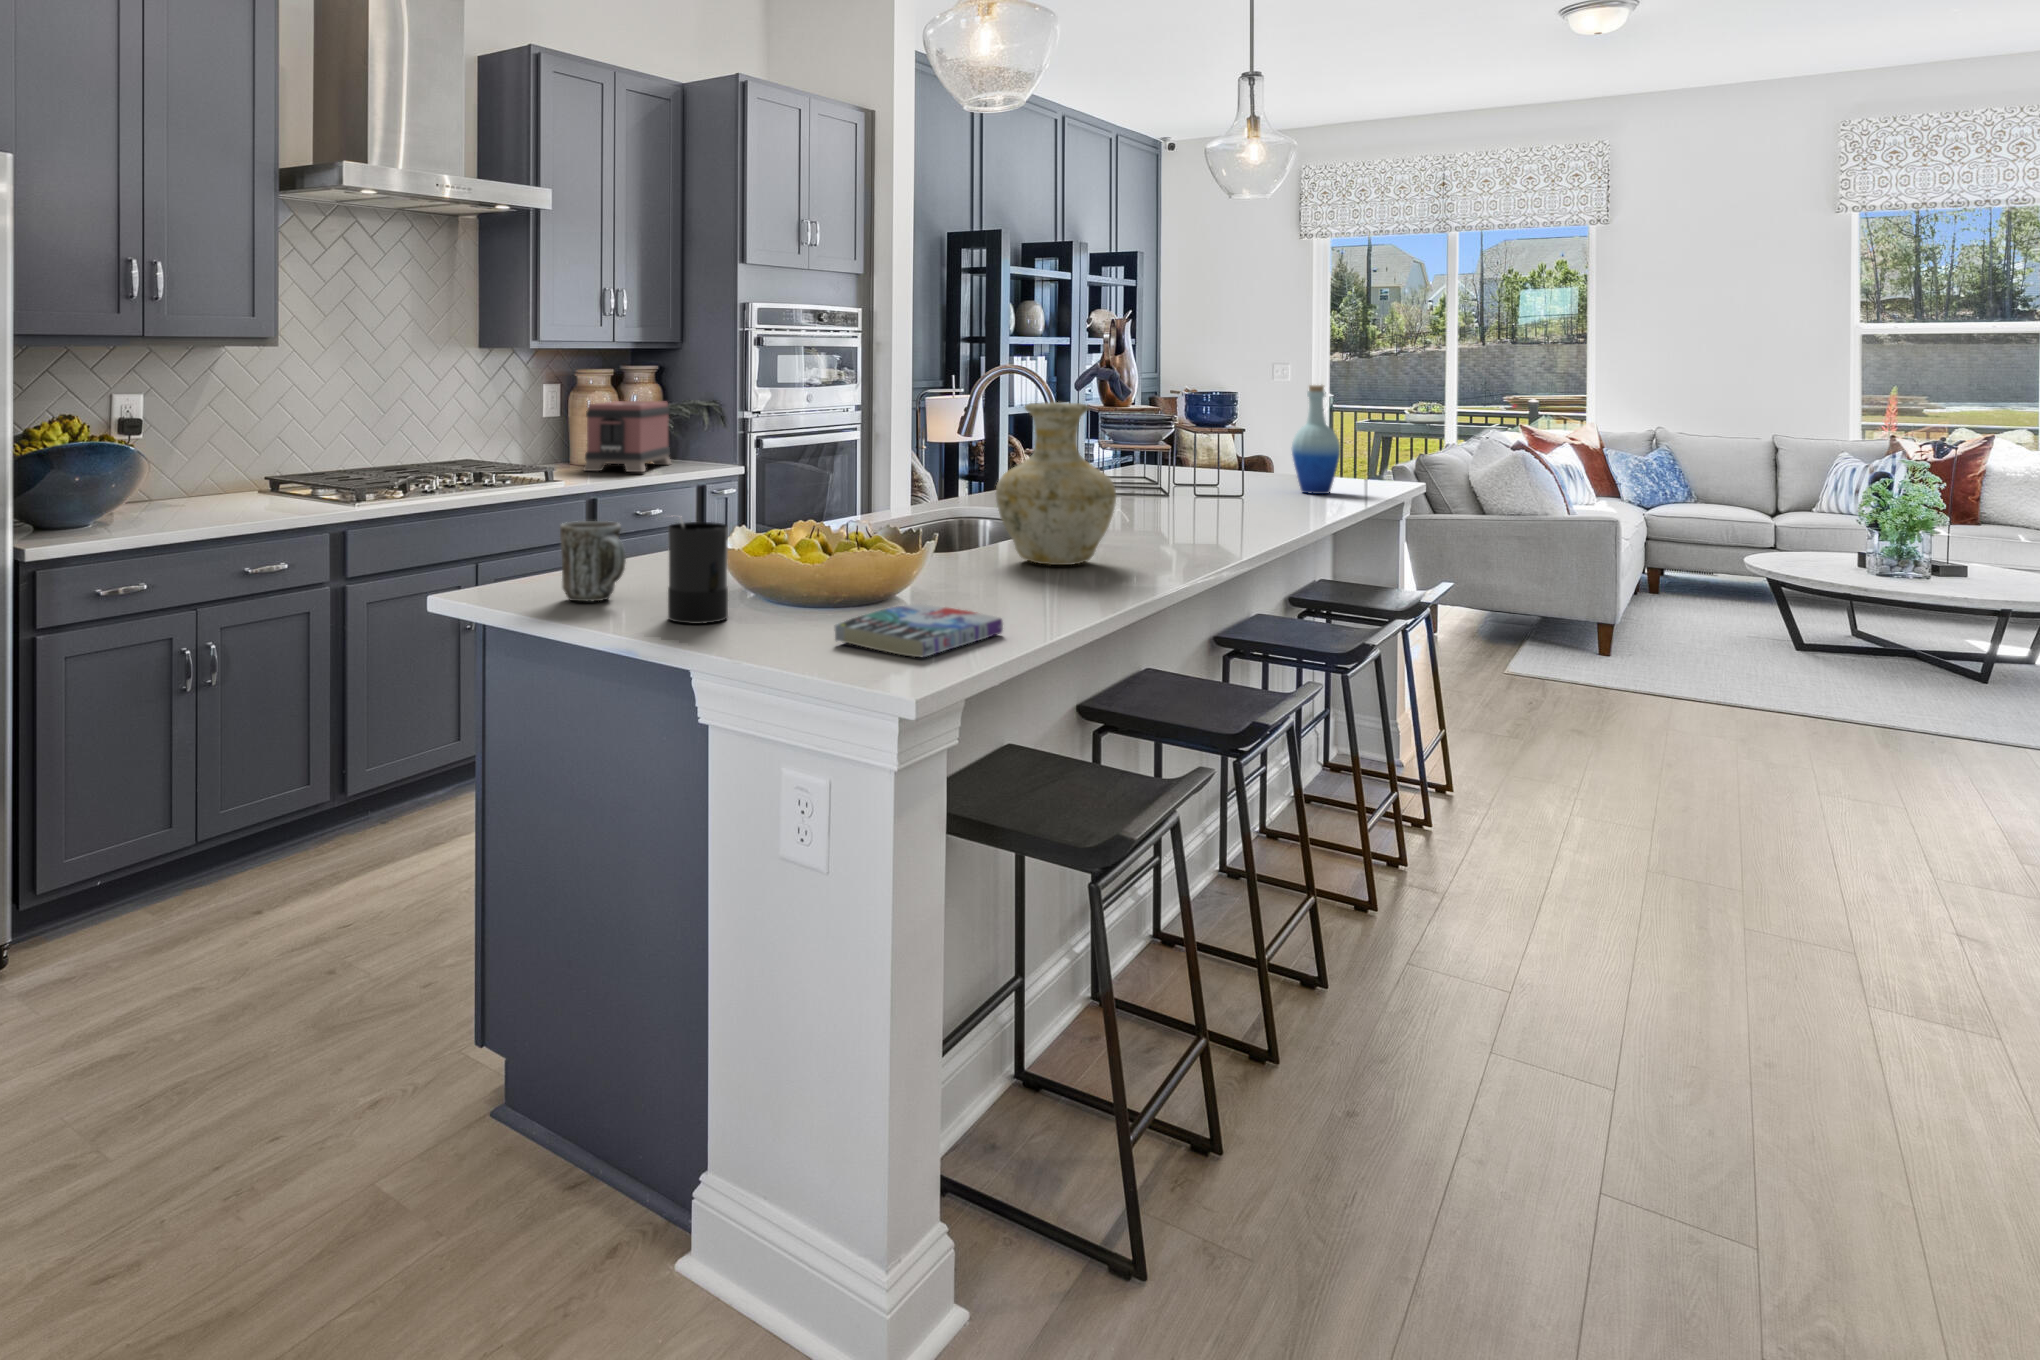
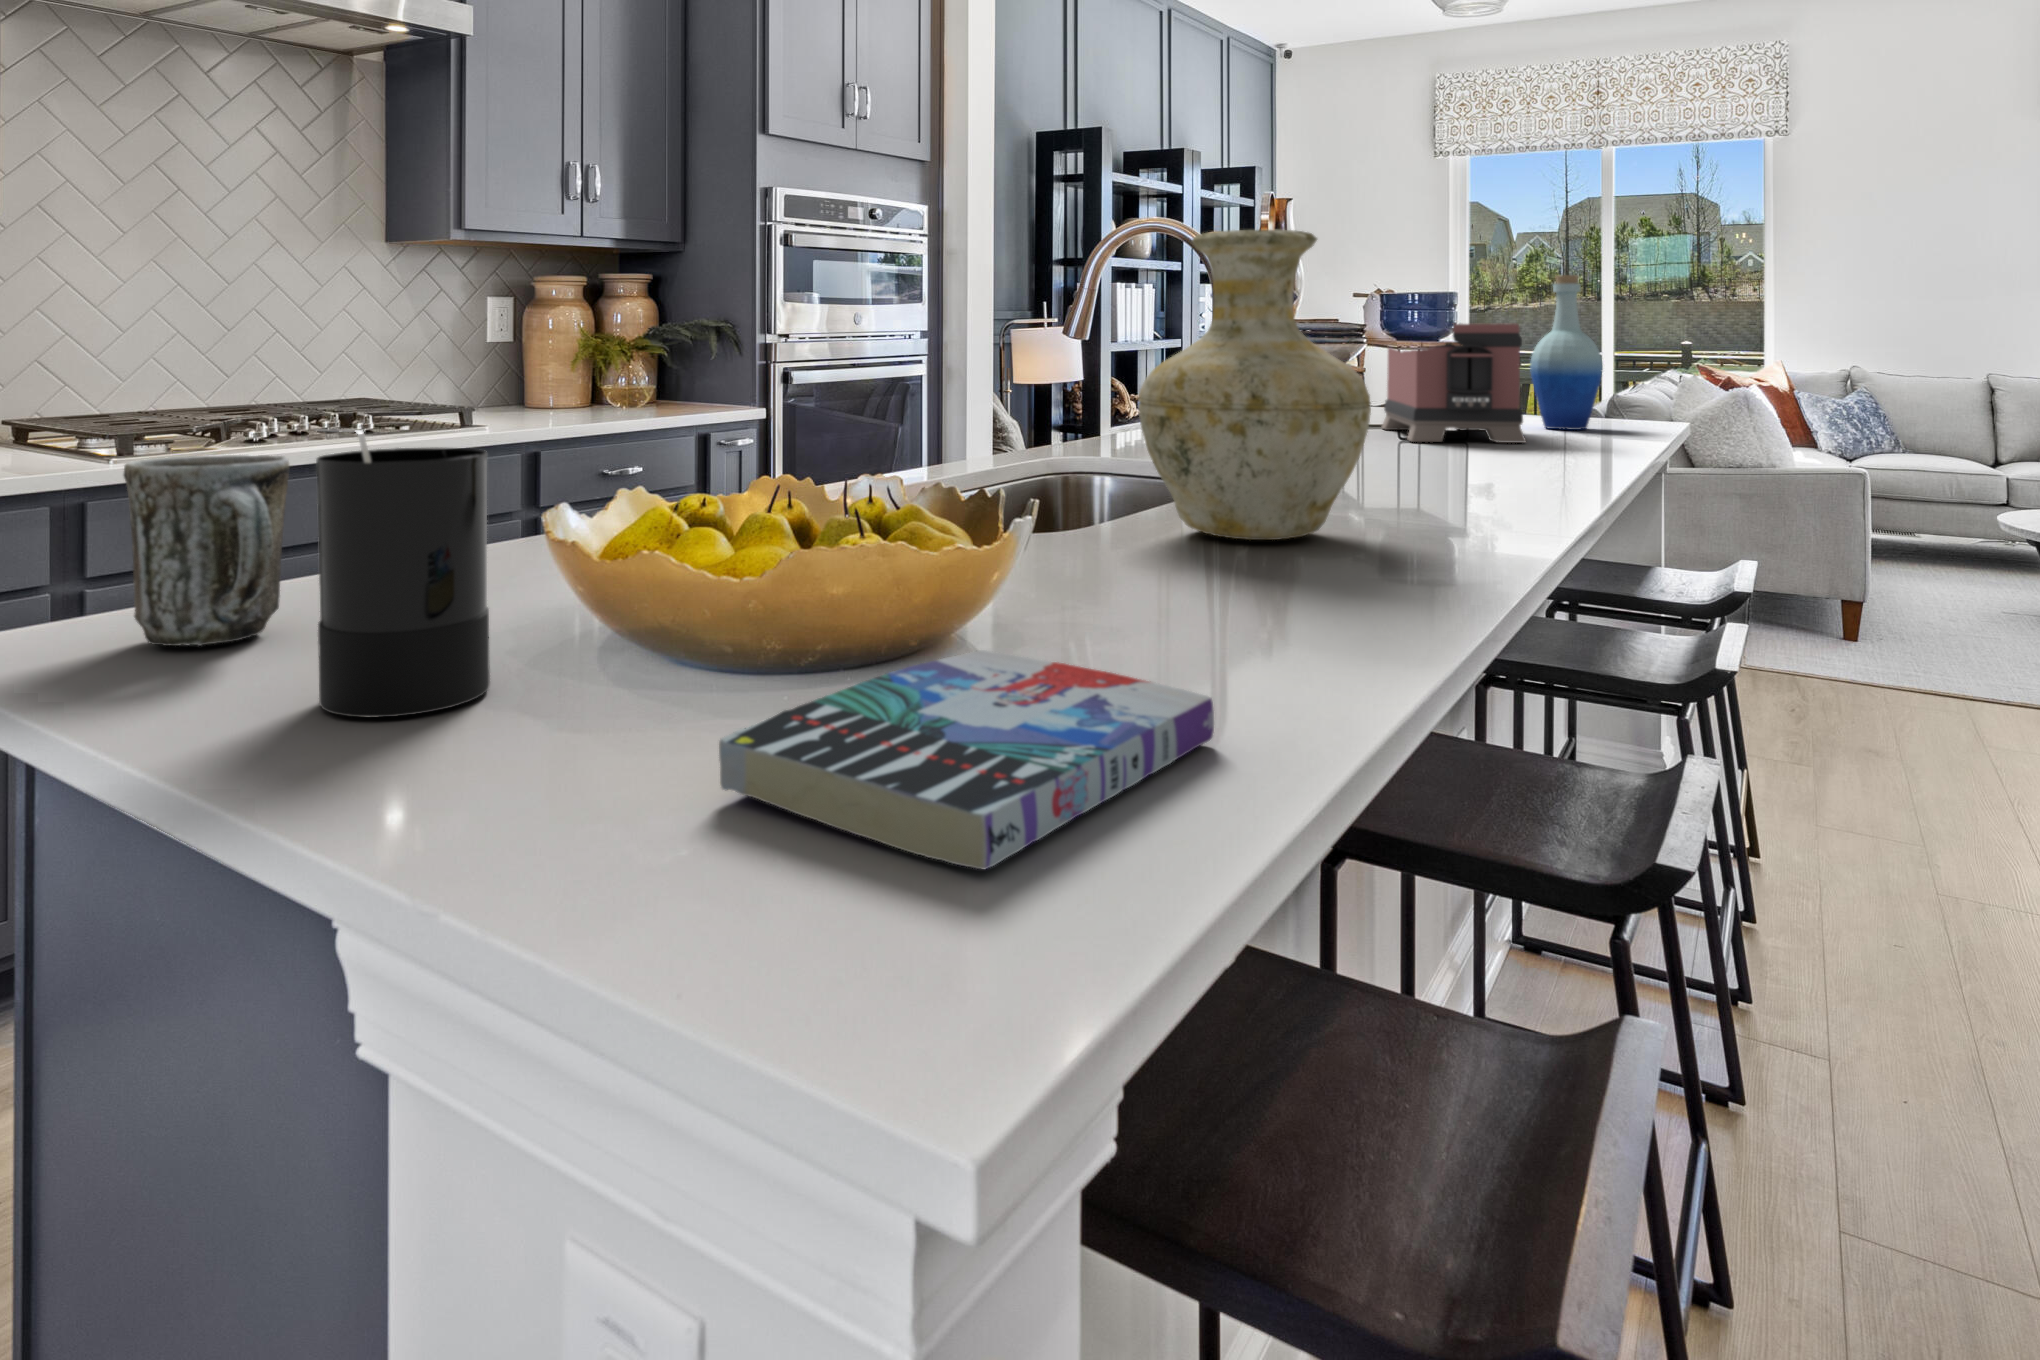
toaster: present [584,401,671,472] -> present [1382,324,1526,443]

